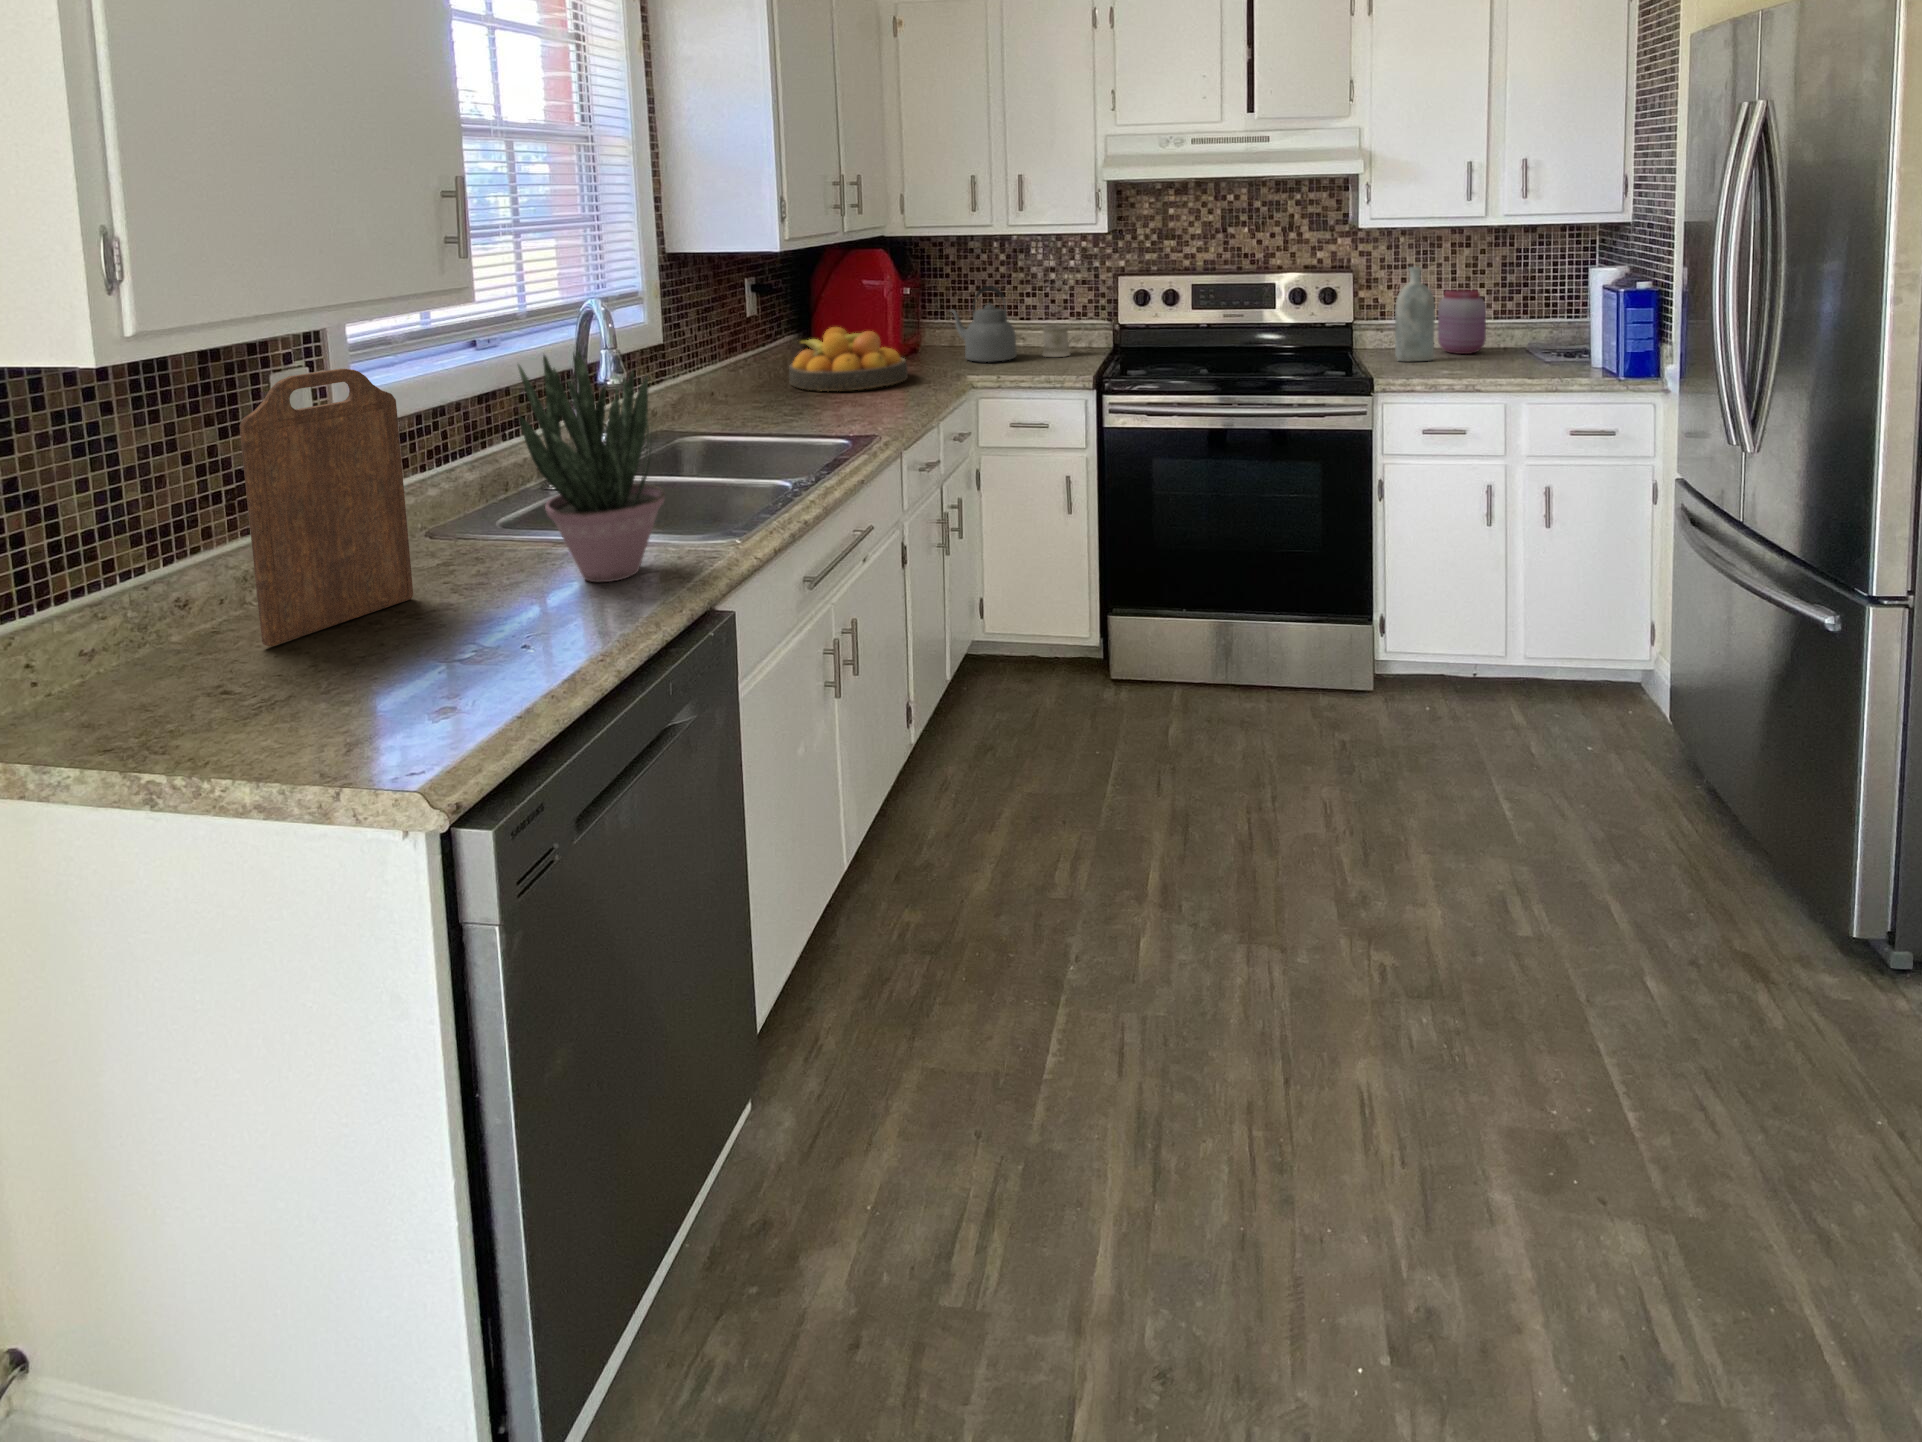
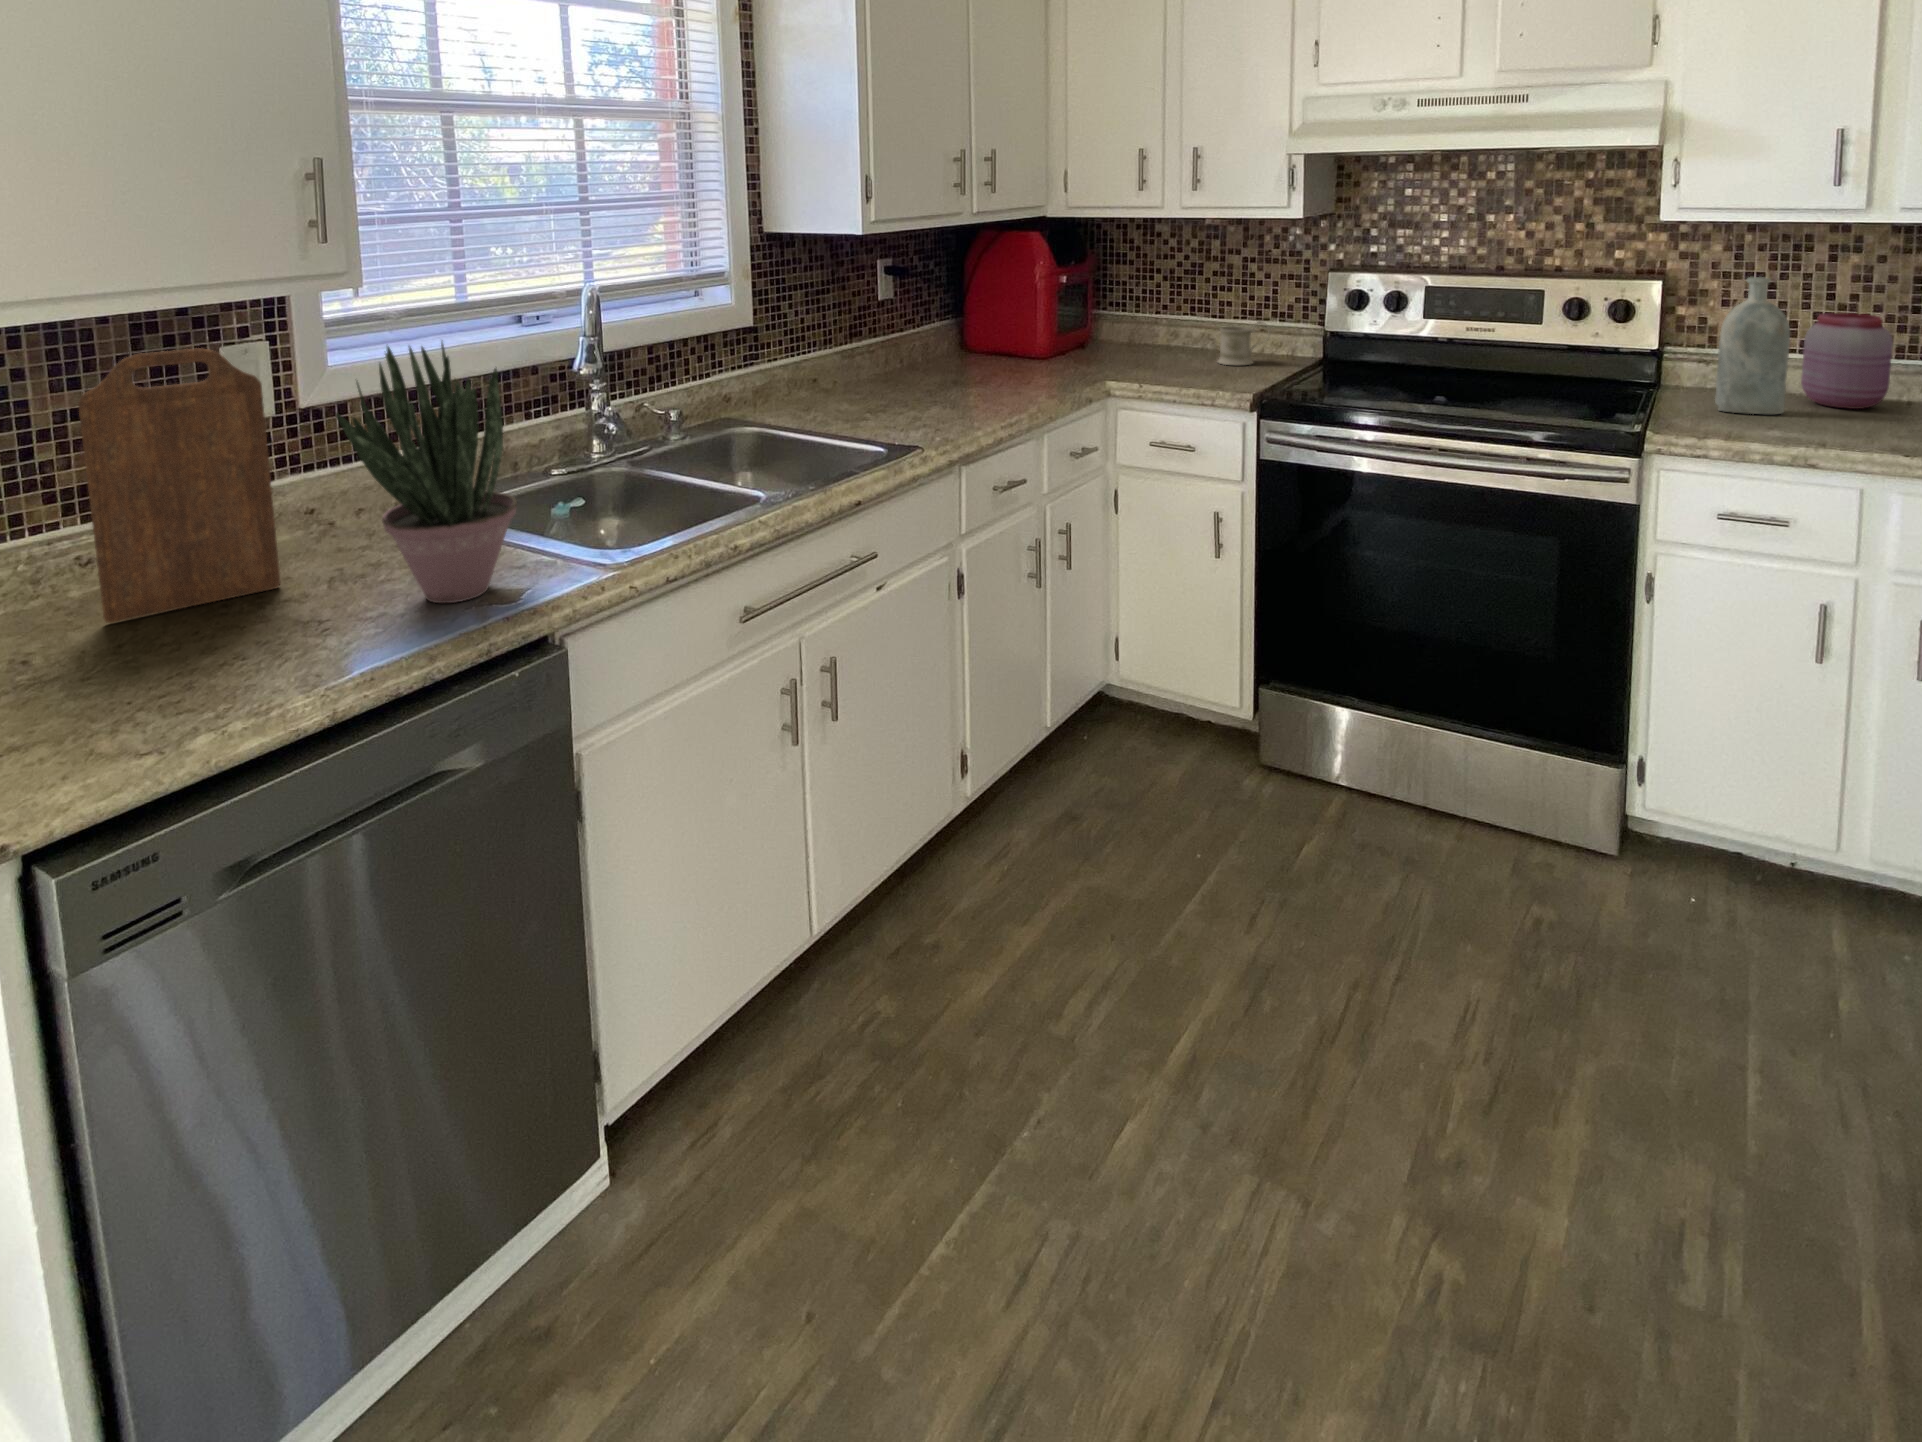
kettle: present [951,286,1017,362] -> none [1112,277,1185,365]
fruit bowl: present [789,327,908,391] -> none [909,315,1038,388]

